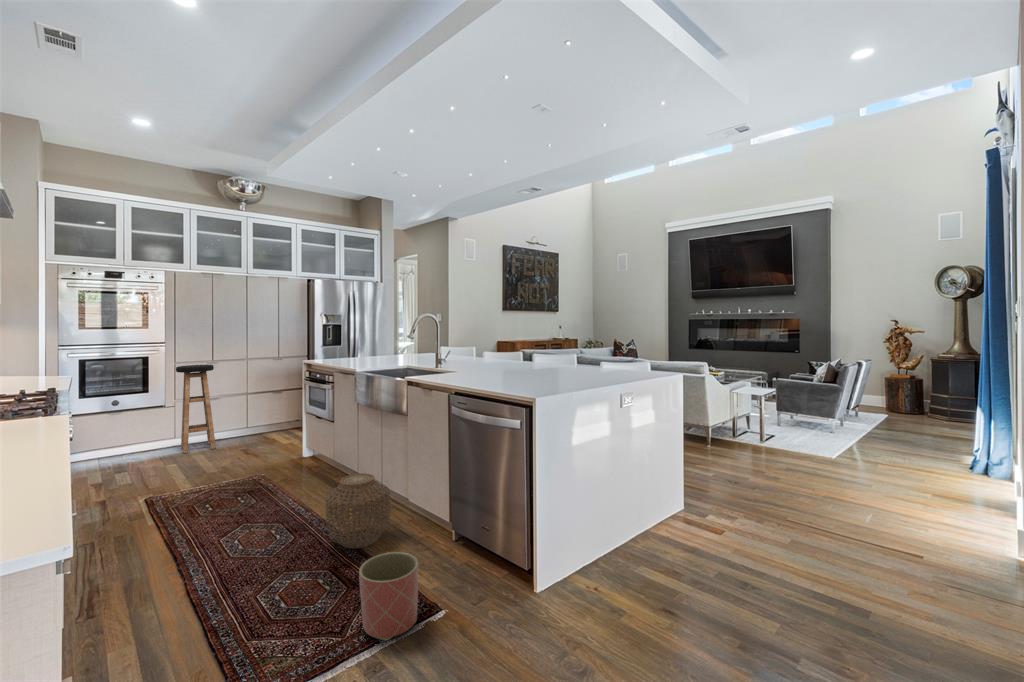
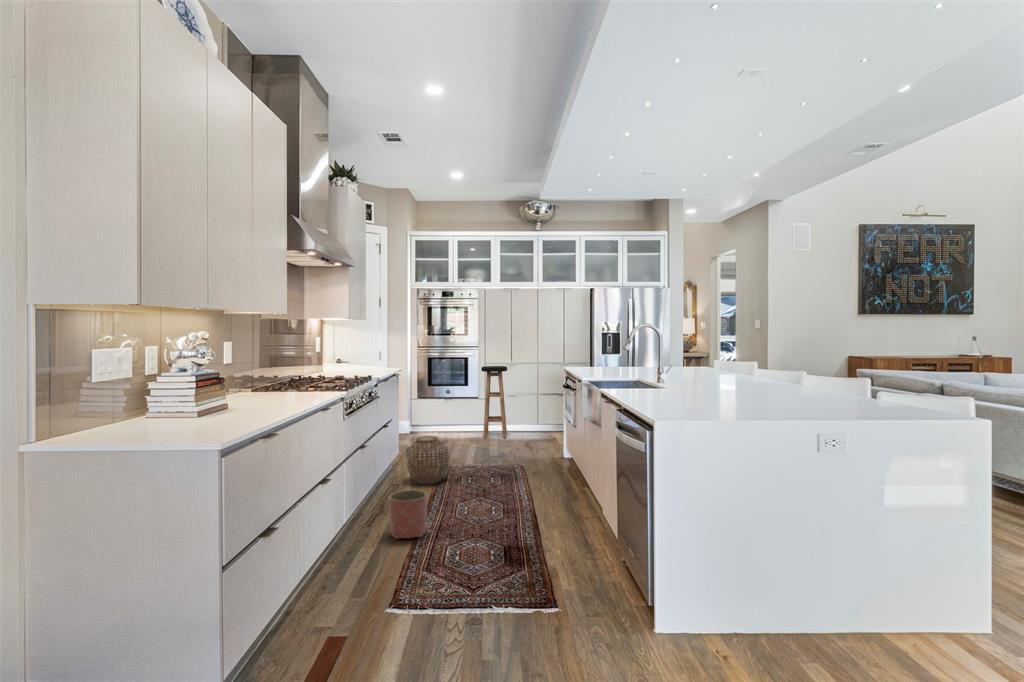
woven basket: present [325,473,390,548] -> present [406,436,448,484]
planter: present [359,552,418,640] -> present [389,489,427,539]

